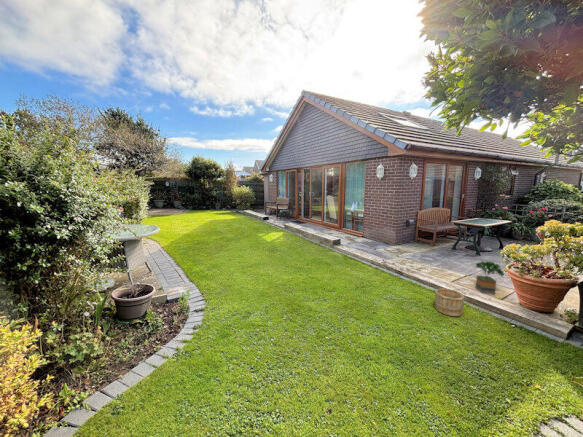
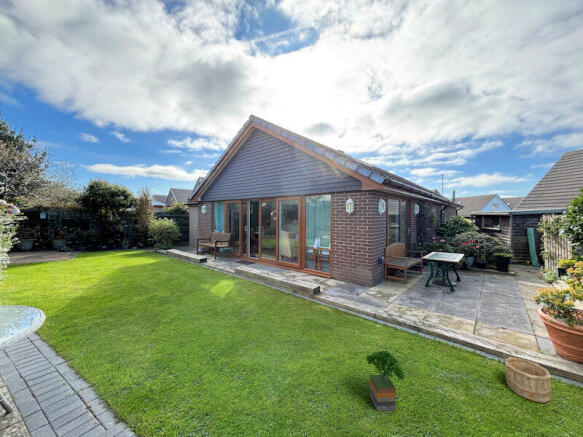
potted tree: present [476,262,504,294] -> present [366,351,405,411]

